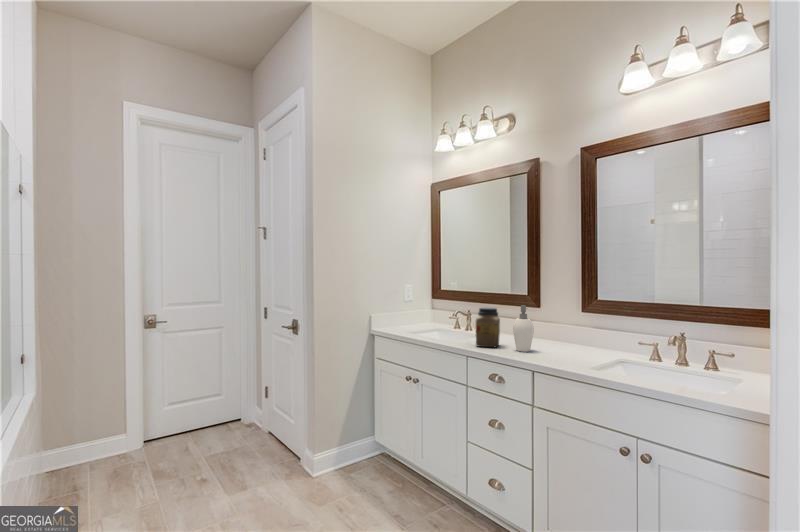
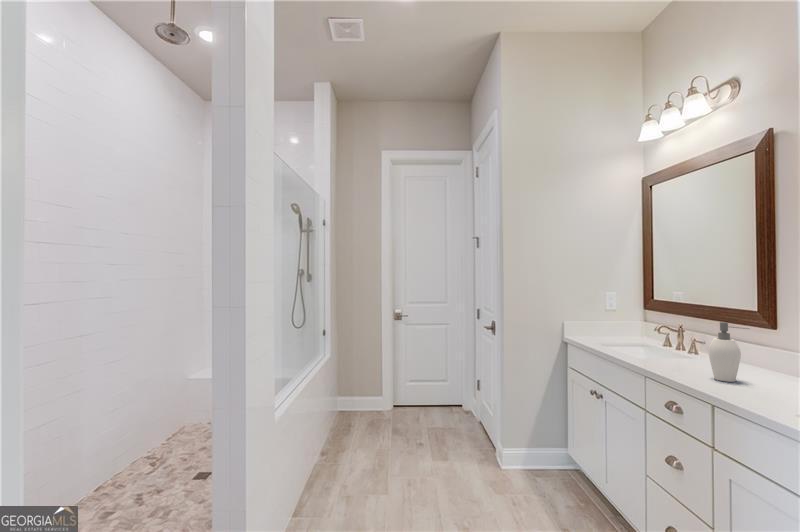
jar: present [476,307,500,347] -> none [661,322,700,371]

